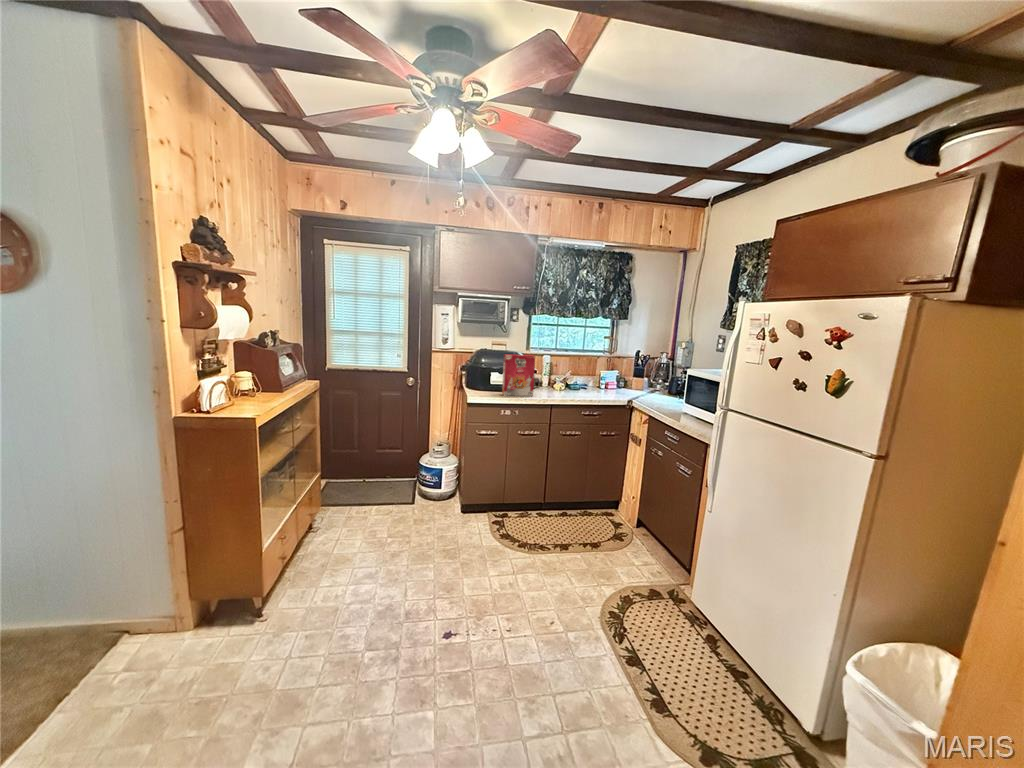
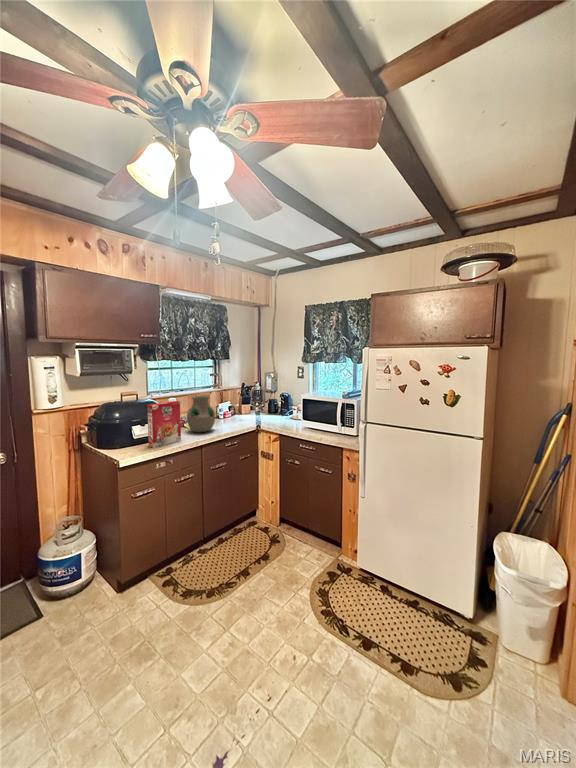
vase: none [550,355,580,394] -> present [187,395,215,432]

